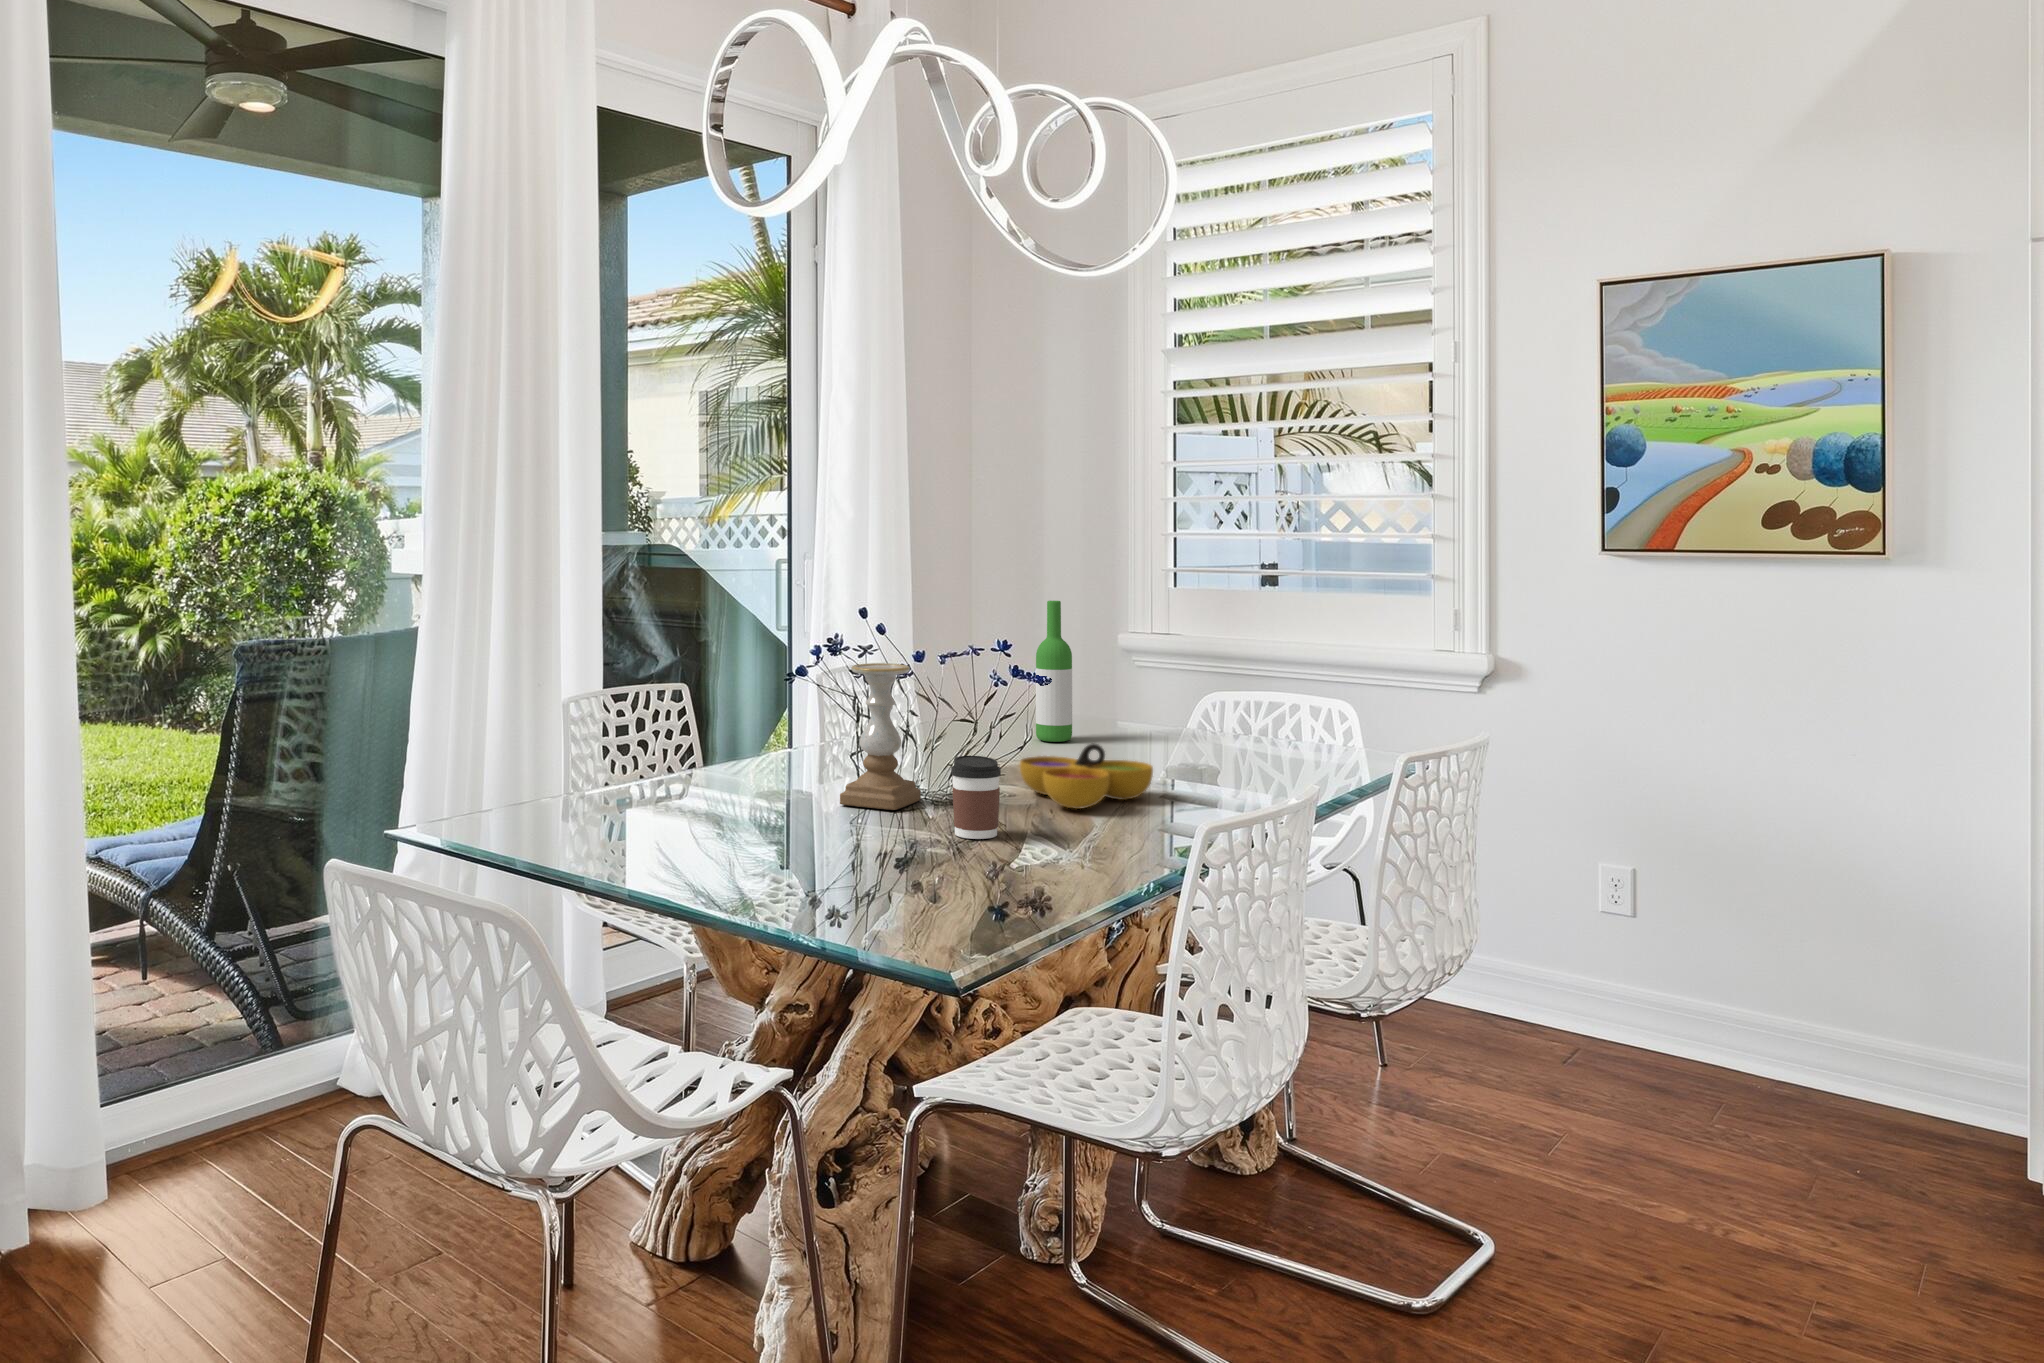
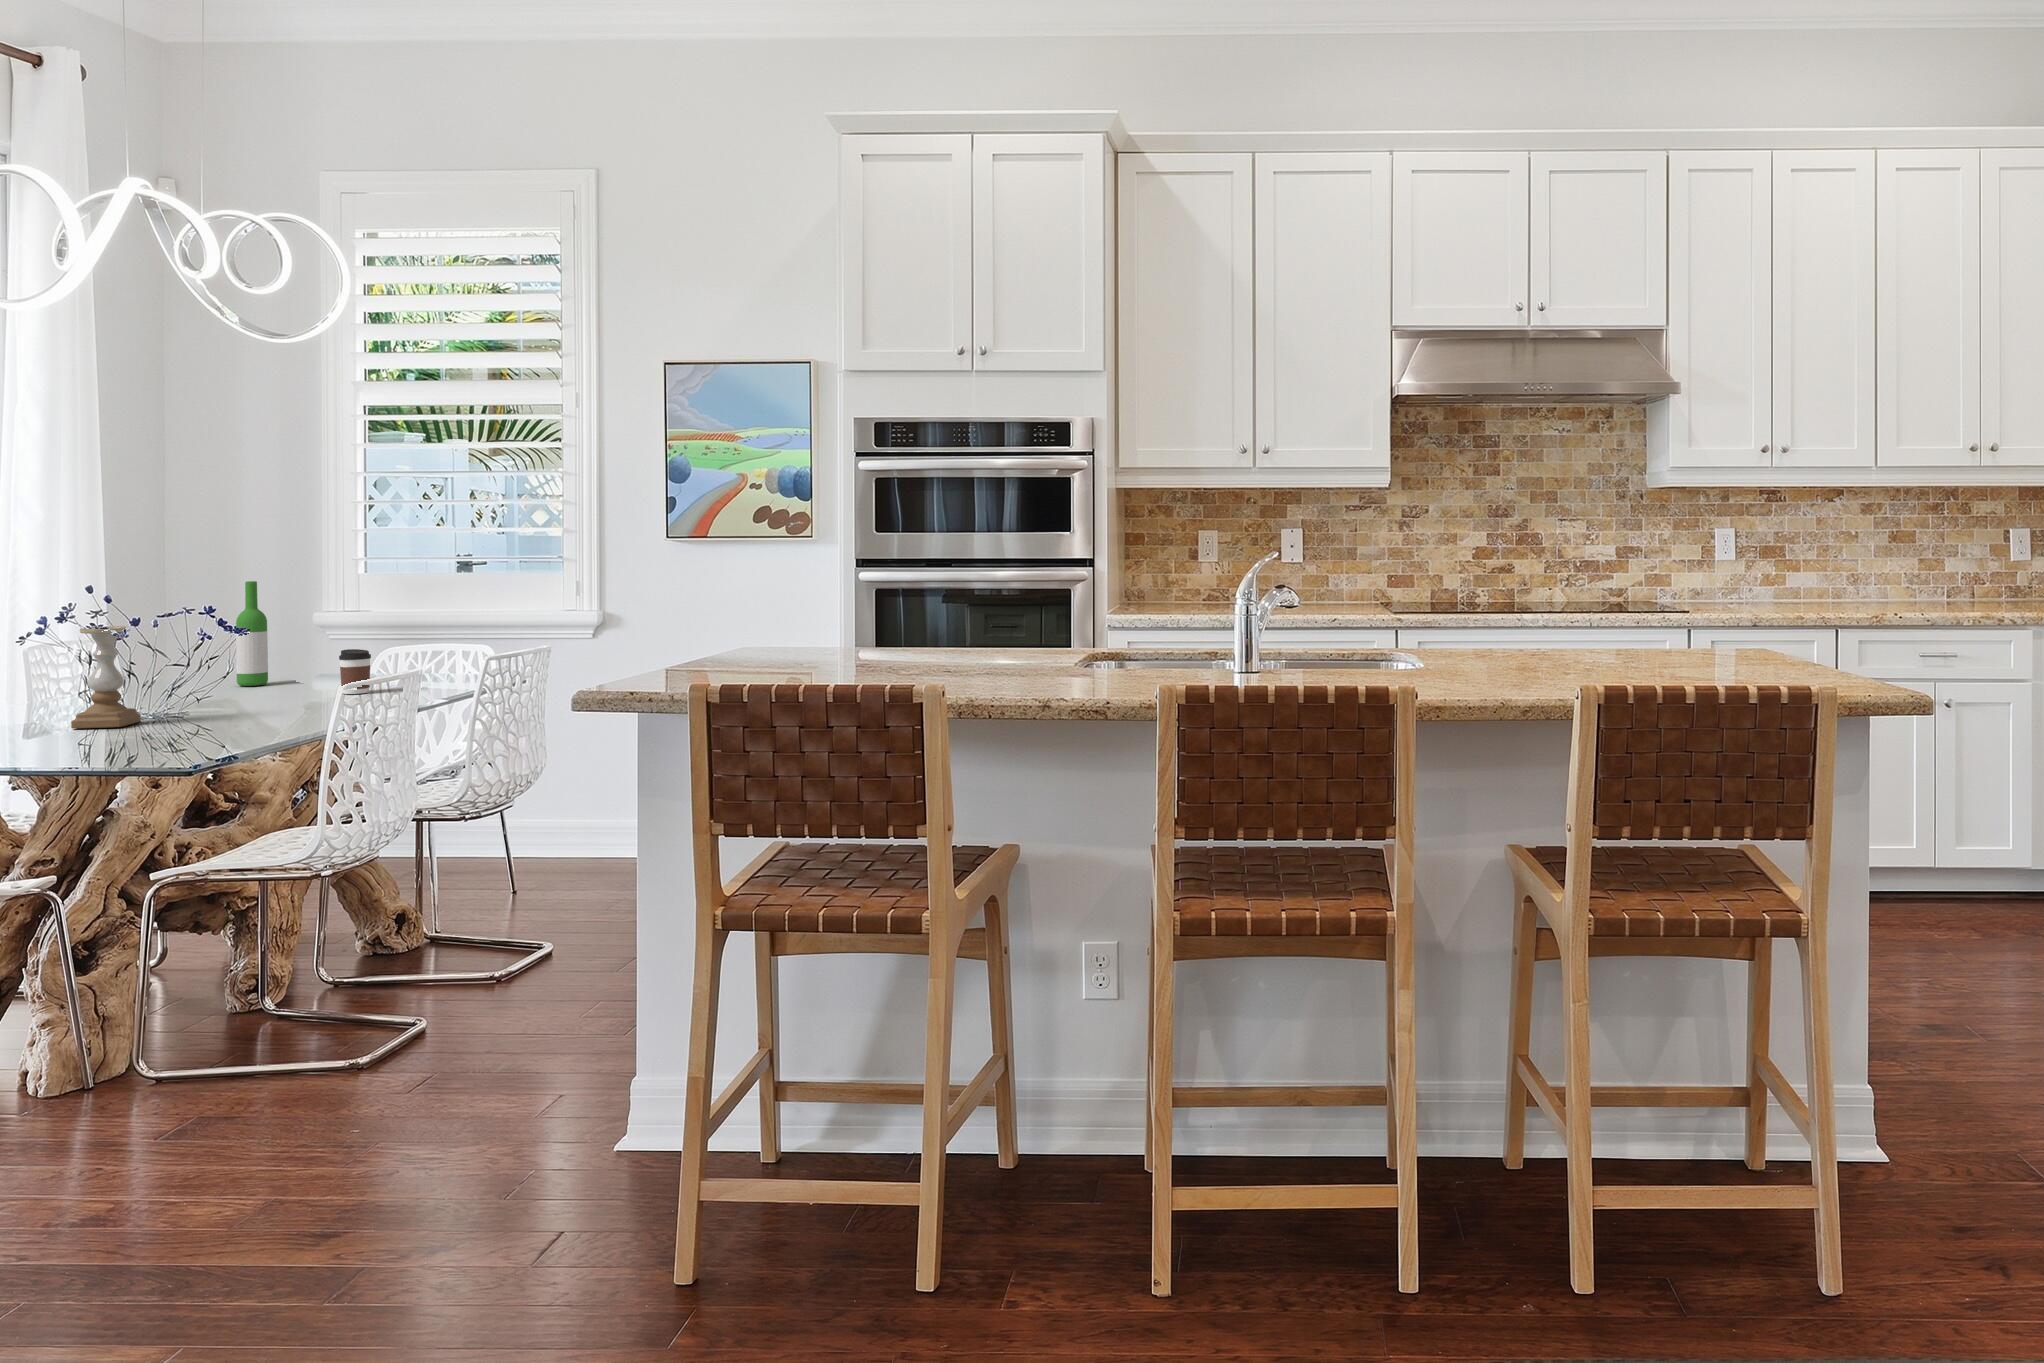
decorative bowl: present [1020,744,1153,809] -> none [223,672,326,715]
coffee cup: present [951,755,1001,839] -> present [339,649,371,694]

